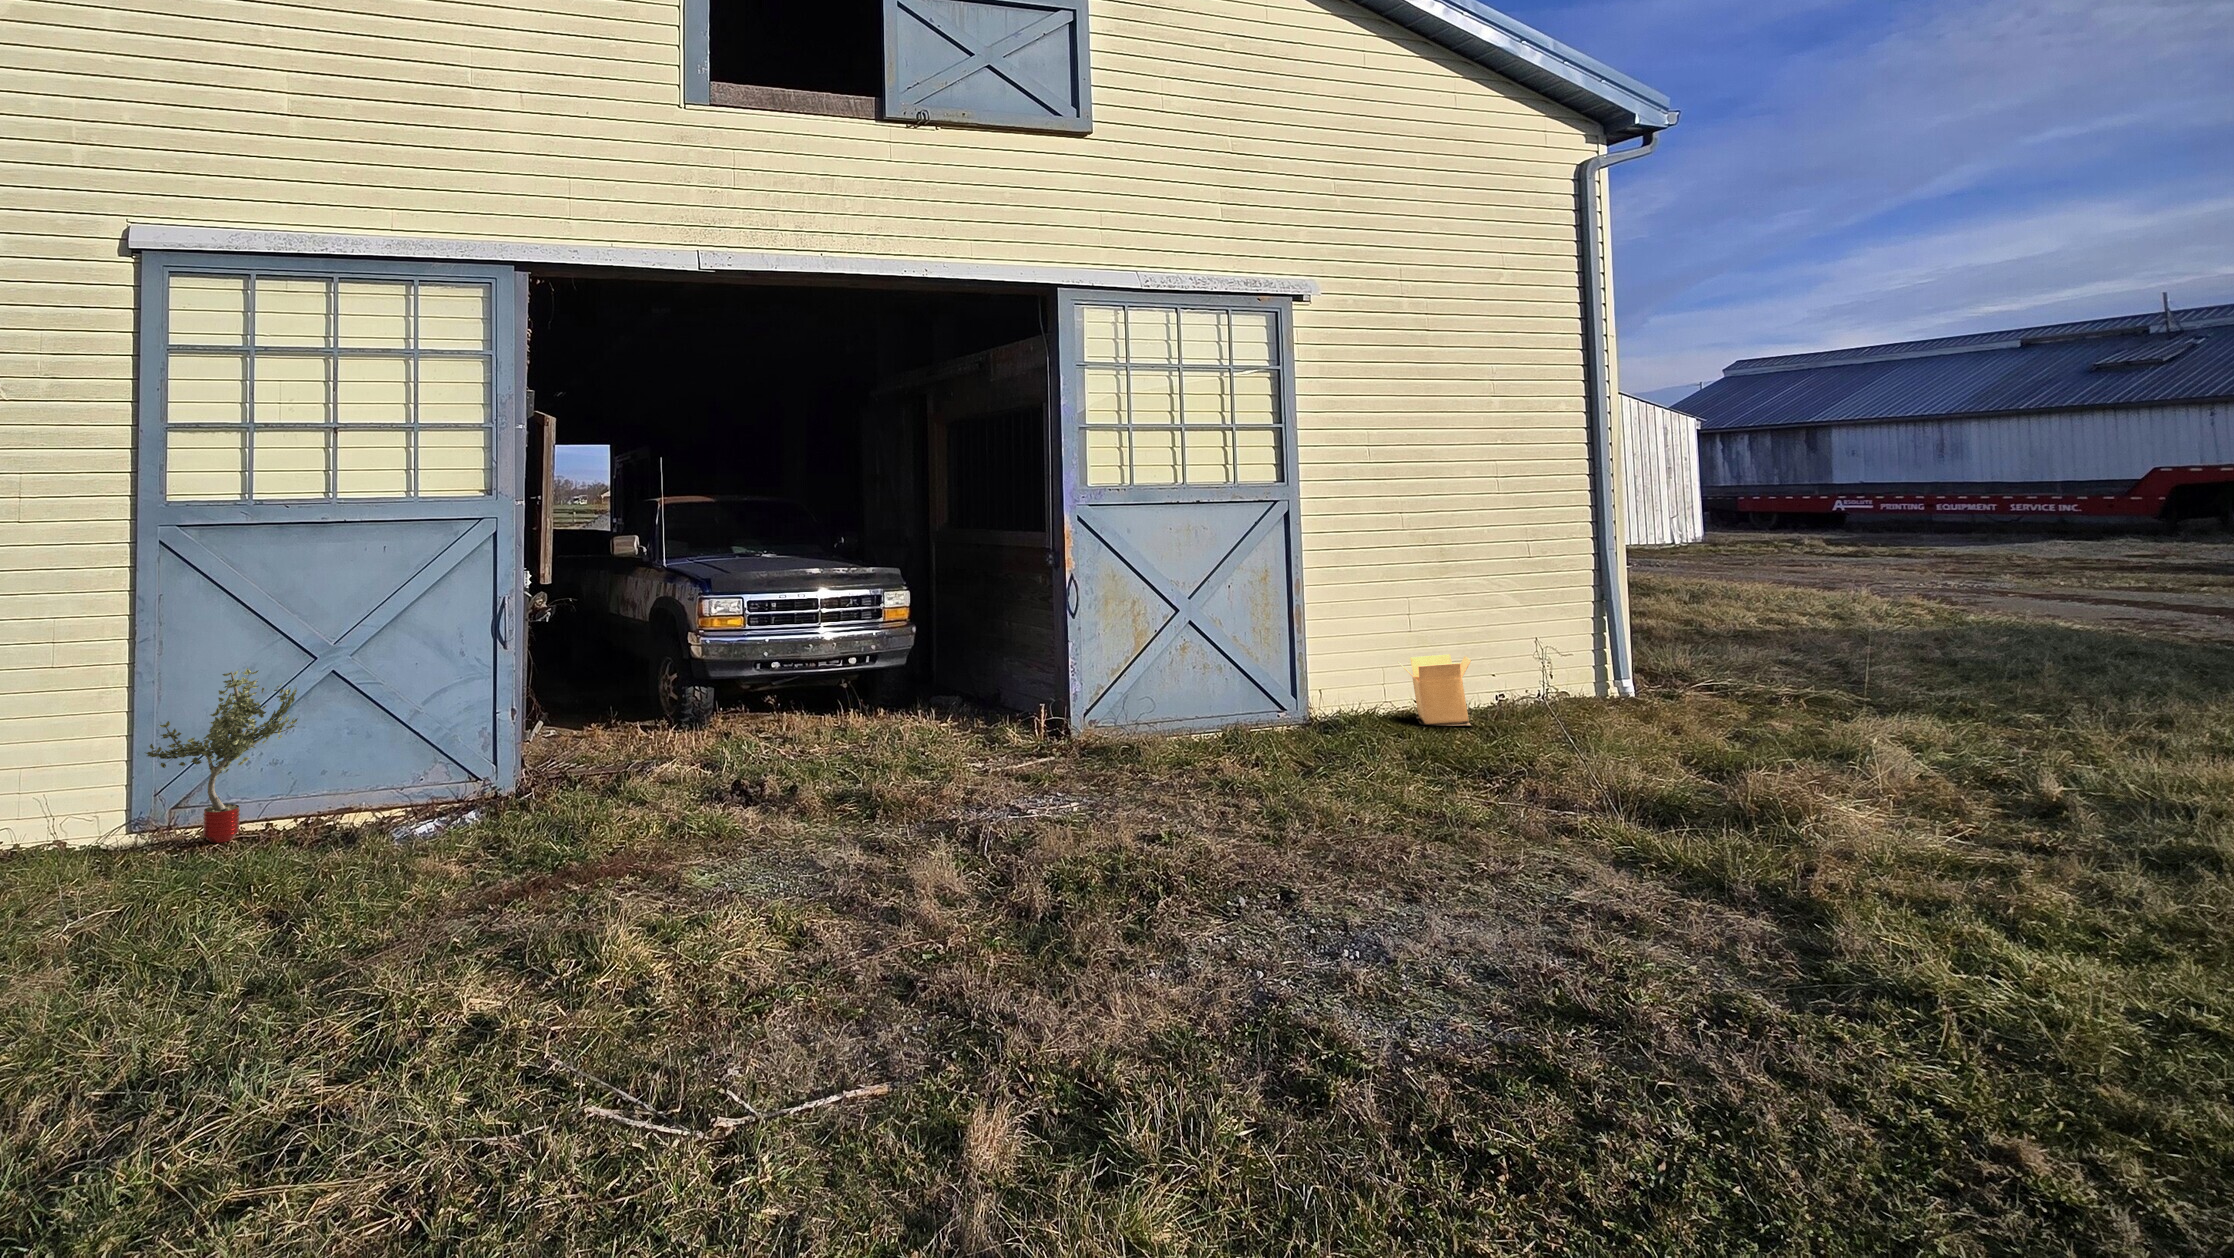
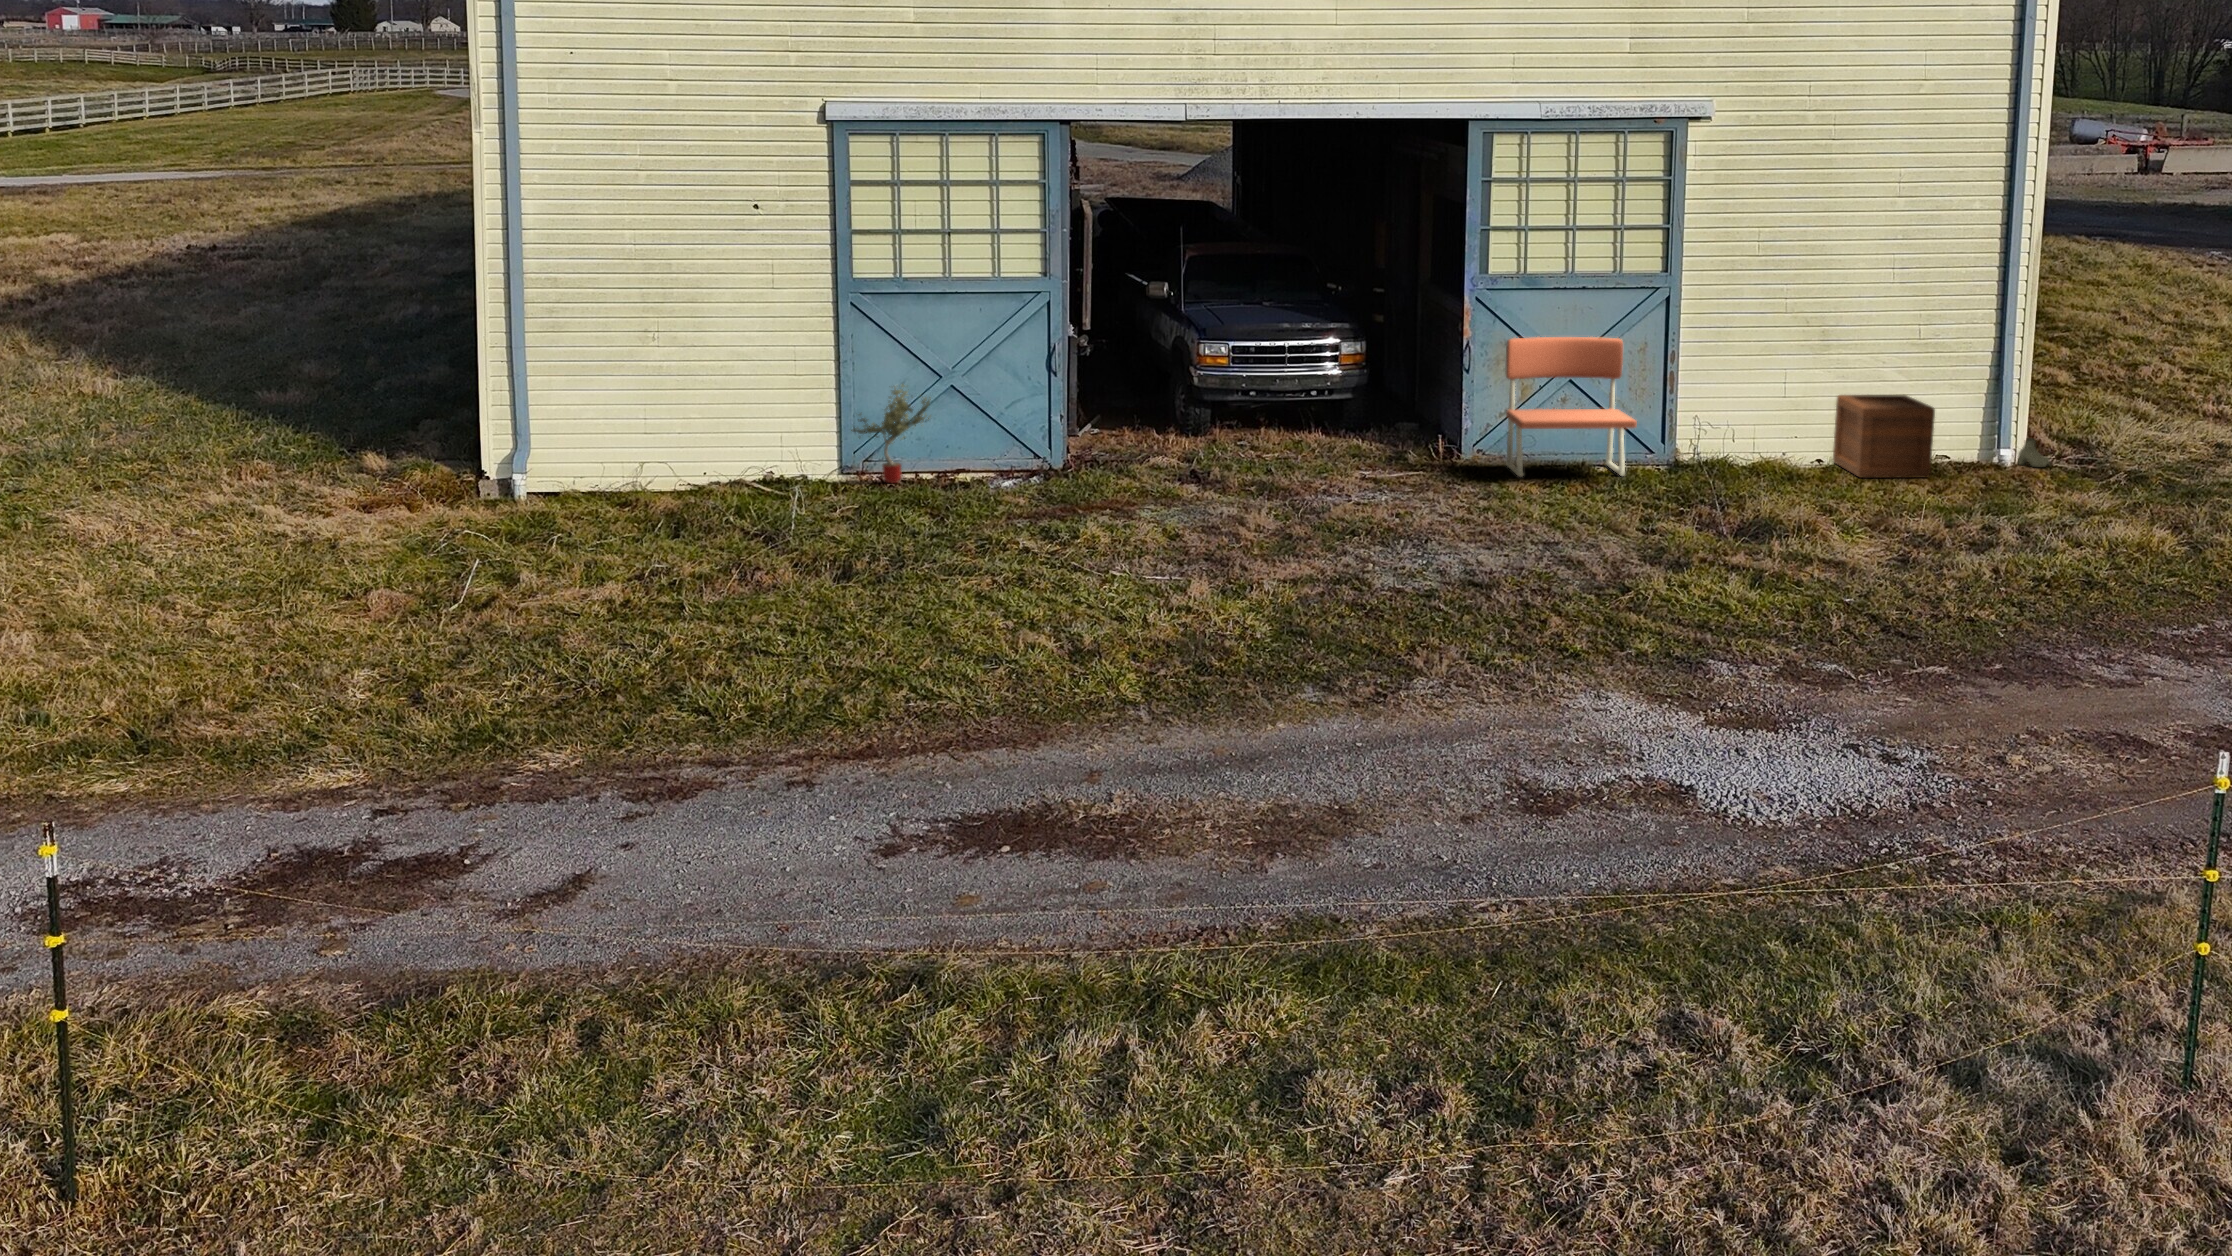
bench: none [1120,563,1306,755] -> present [1505,337,1637,477]
wooden crate: none [1478,621,1618,725] -> present [1833,395,1935,478]
cardboard box: present [1398,654,1471,726] -> none [1747,417,1806,474]
boots: none [1659,666,1700,699] -> present [2018,438,2050,467]

